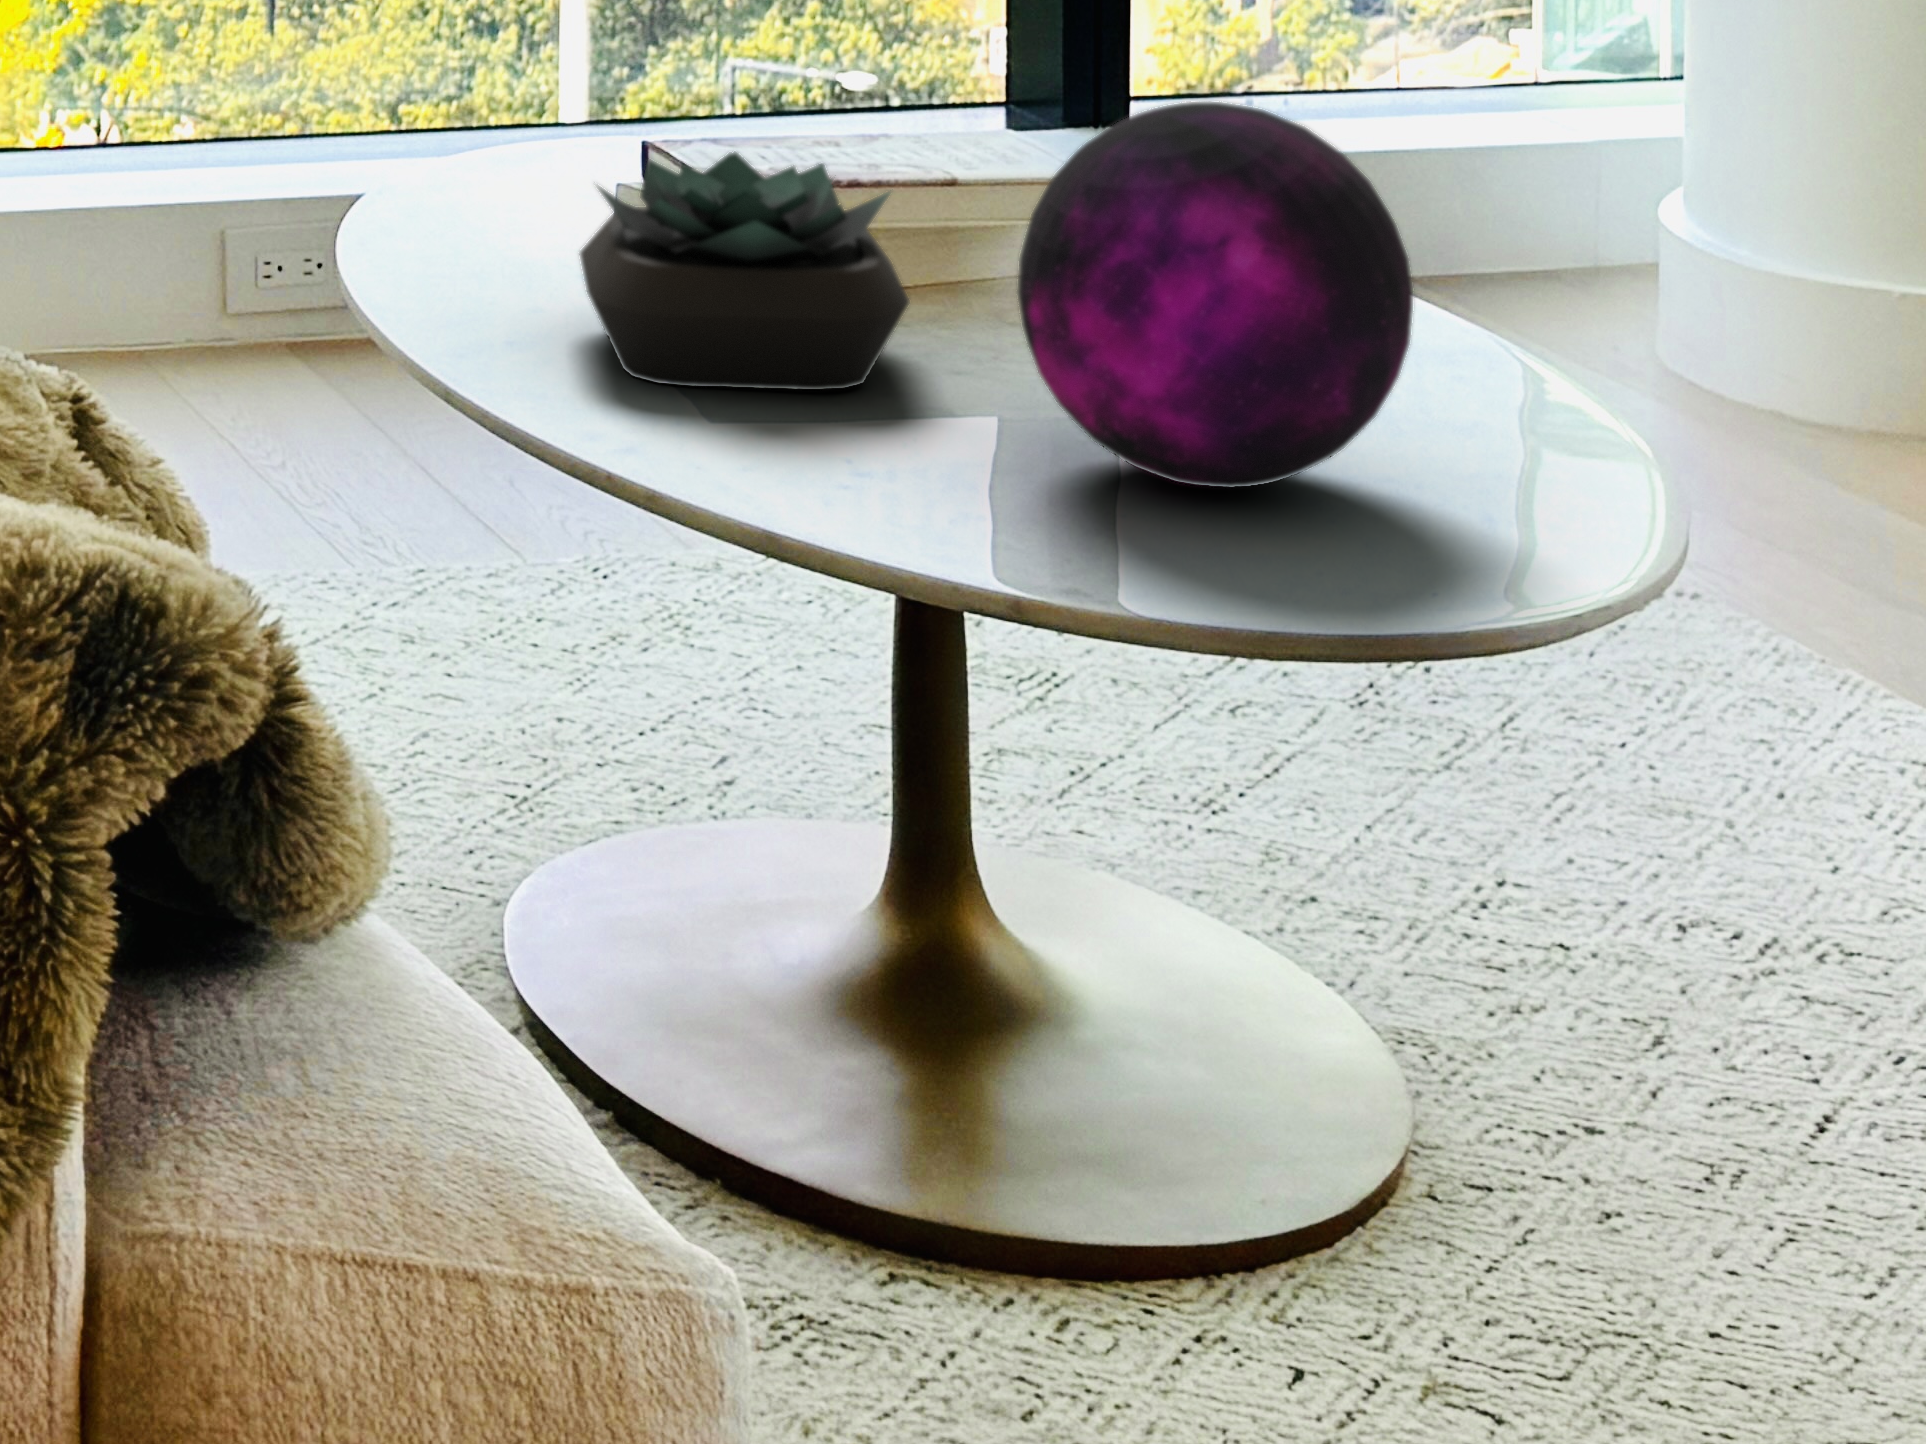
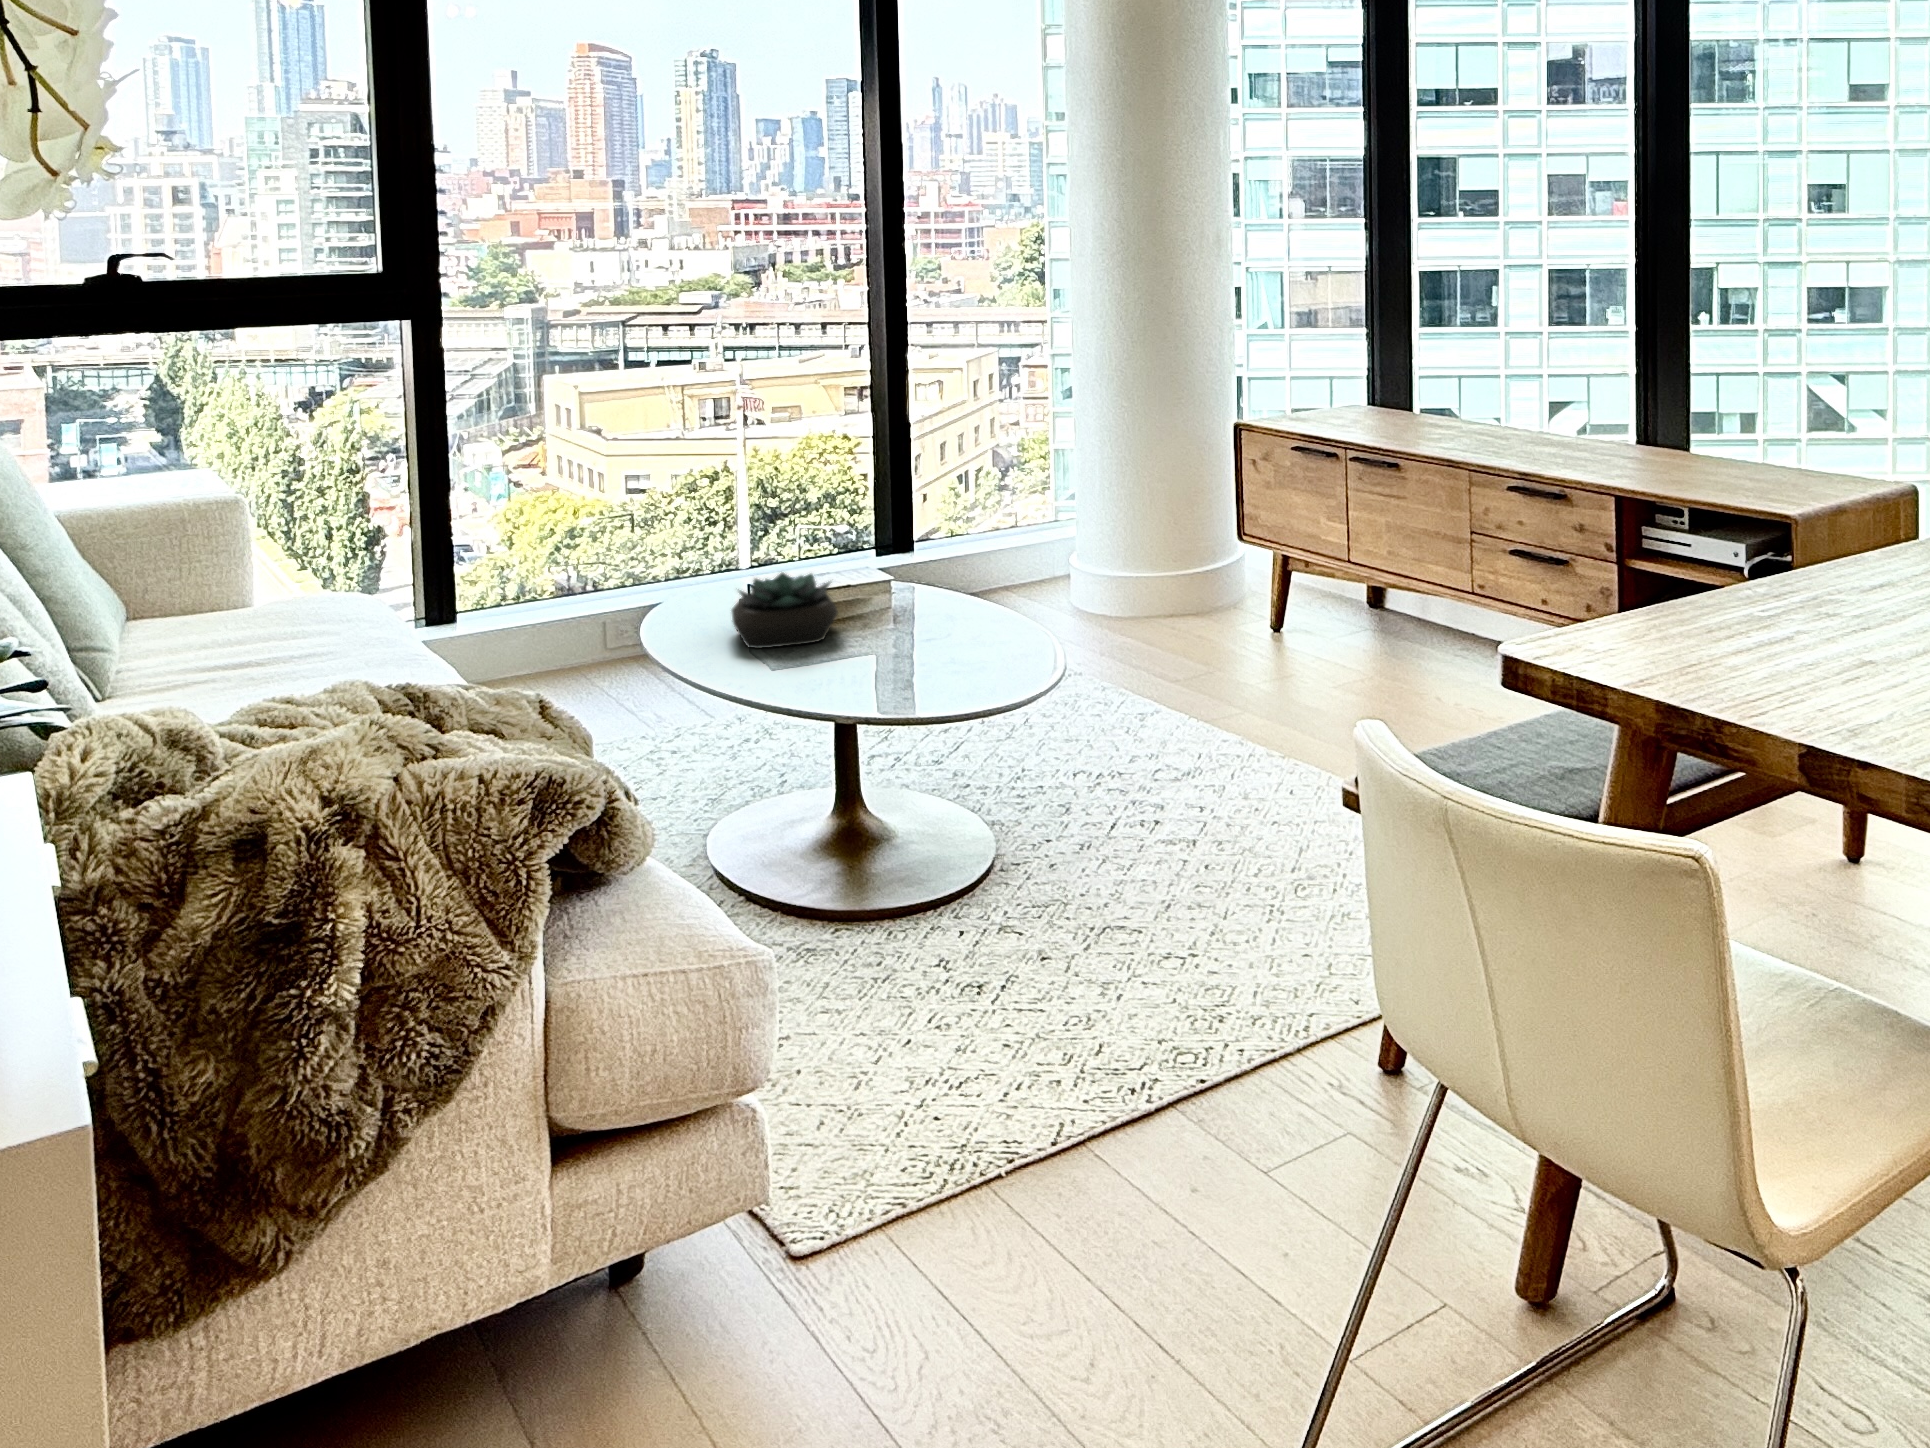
decorative orb: present [1018,102,1413,488] -> none [869,548,984,658]

